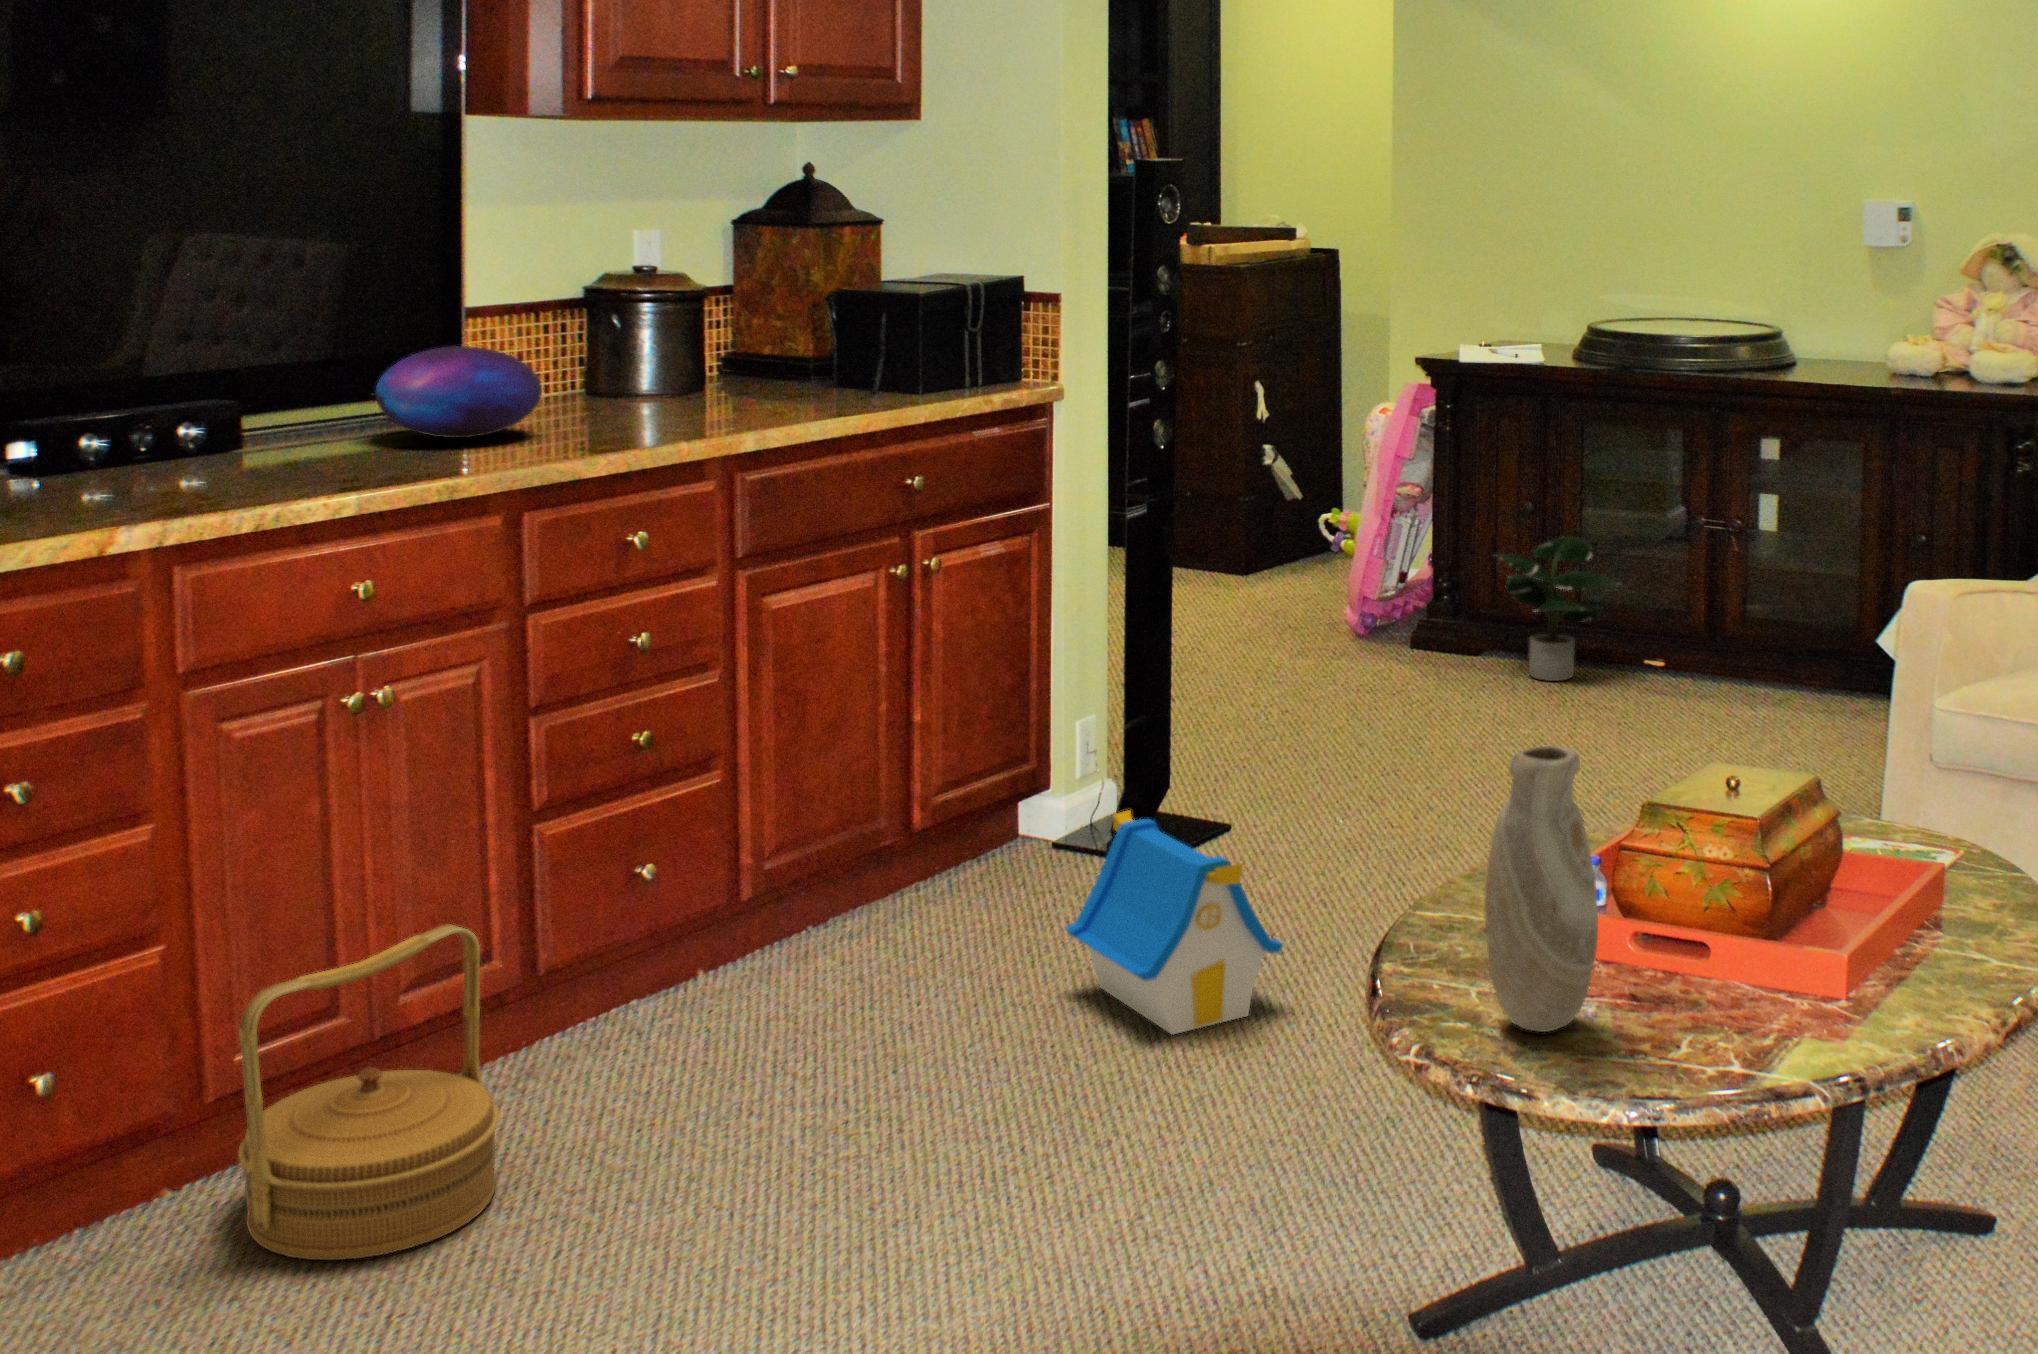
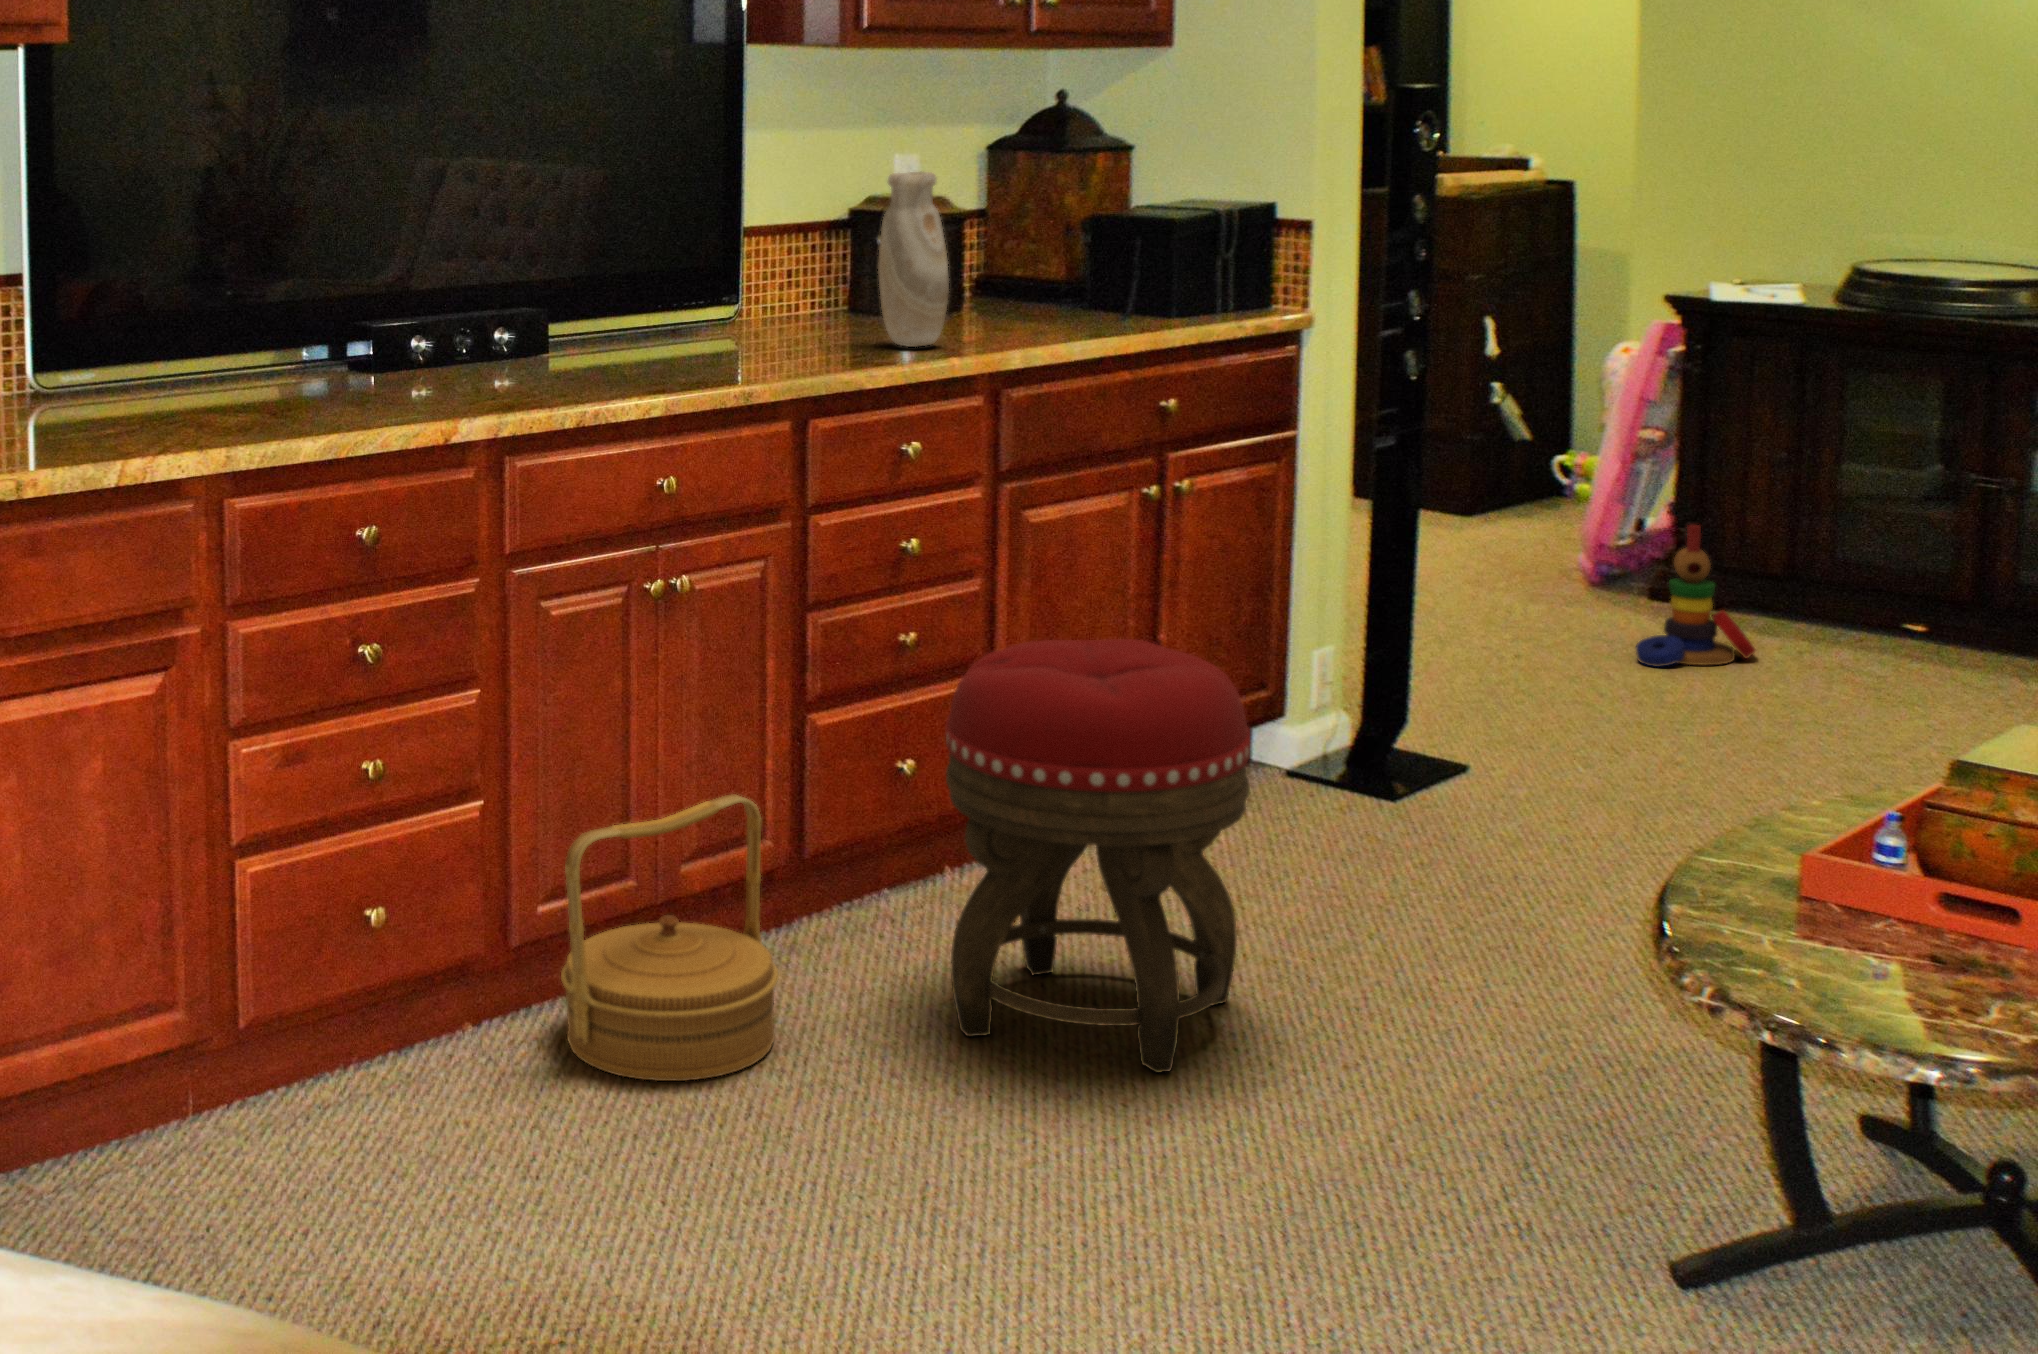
decorative orb: present [376,346,542,438] -> none [666,266,812,351]
potted plant: present [1495,537,1619,681] -> none [1828,496,1996,661]
stacking toy: none [1341,570,1439,700] -> present [1636,525,1755,667]
footstool: none [684,723,995,1167] -> present [946,639,1250,1073]
vase: present [1485,746,1598,1032] -> present [878,172,949,347]
toy house: present [1066,810,1283,1035] -> none [1319,751,1563,985]

